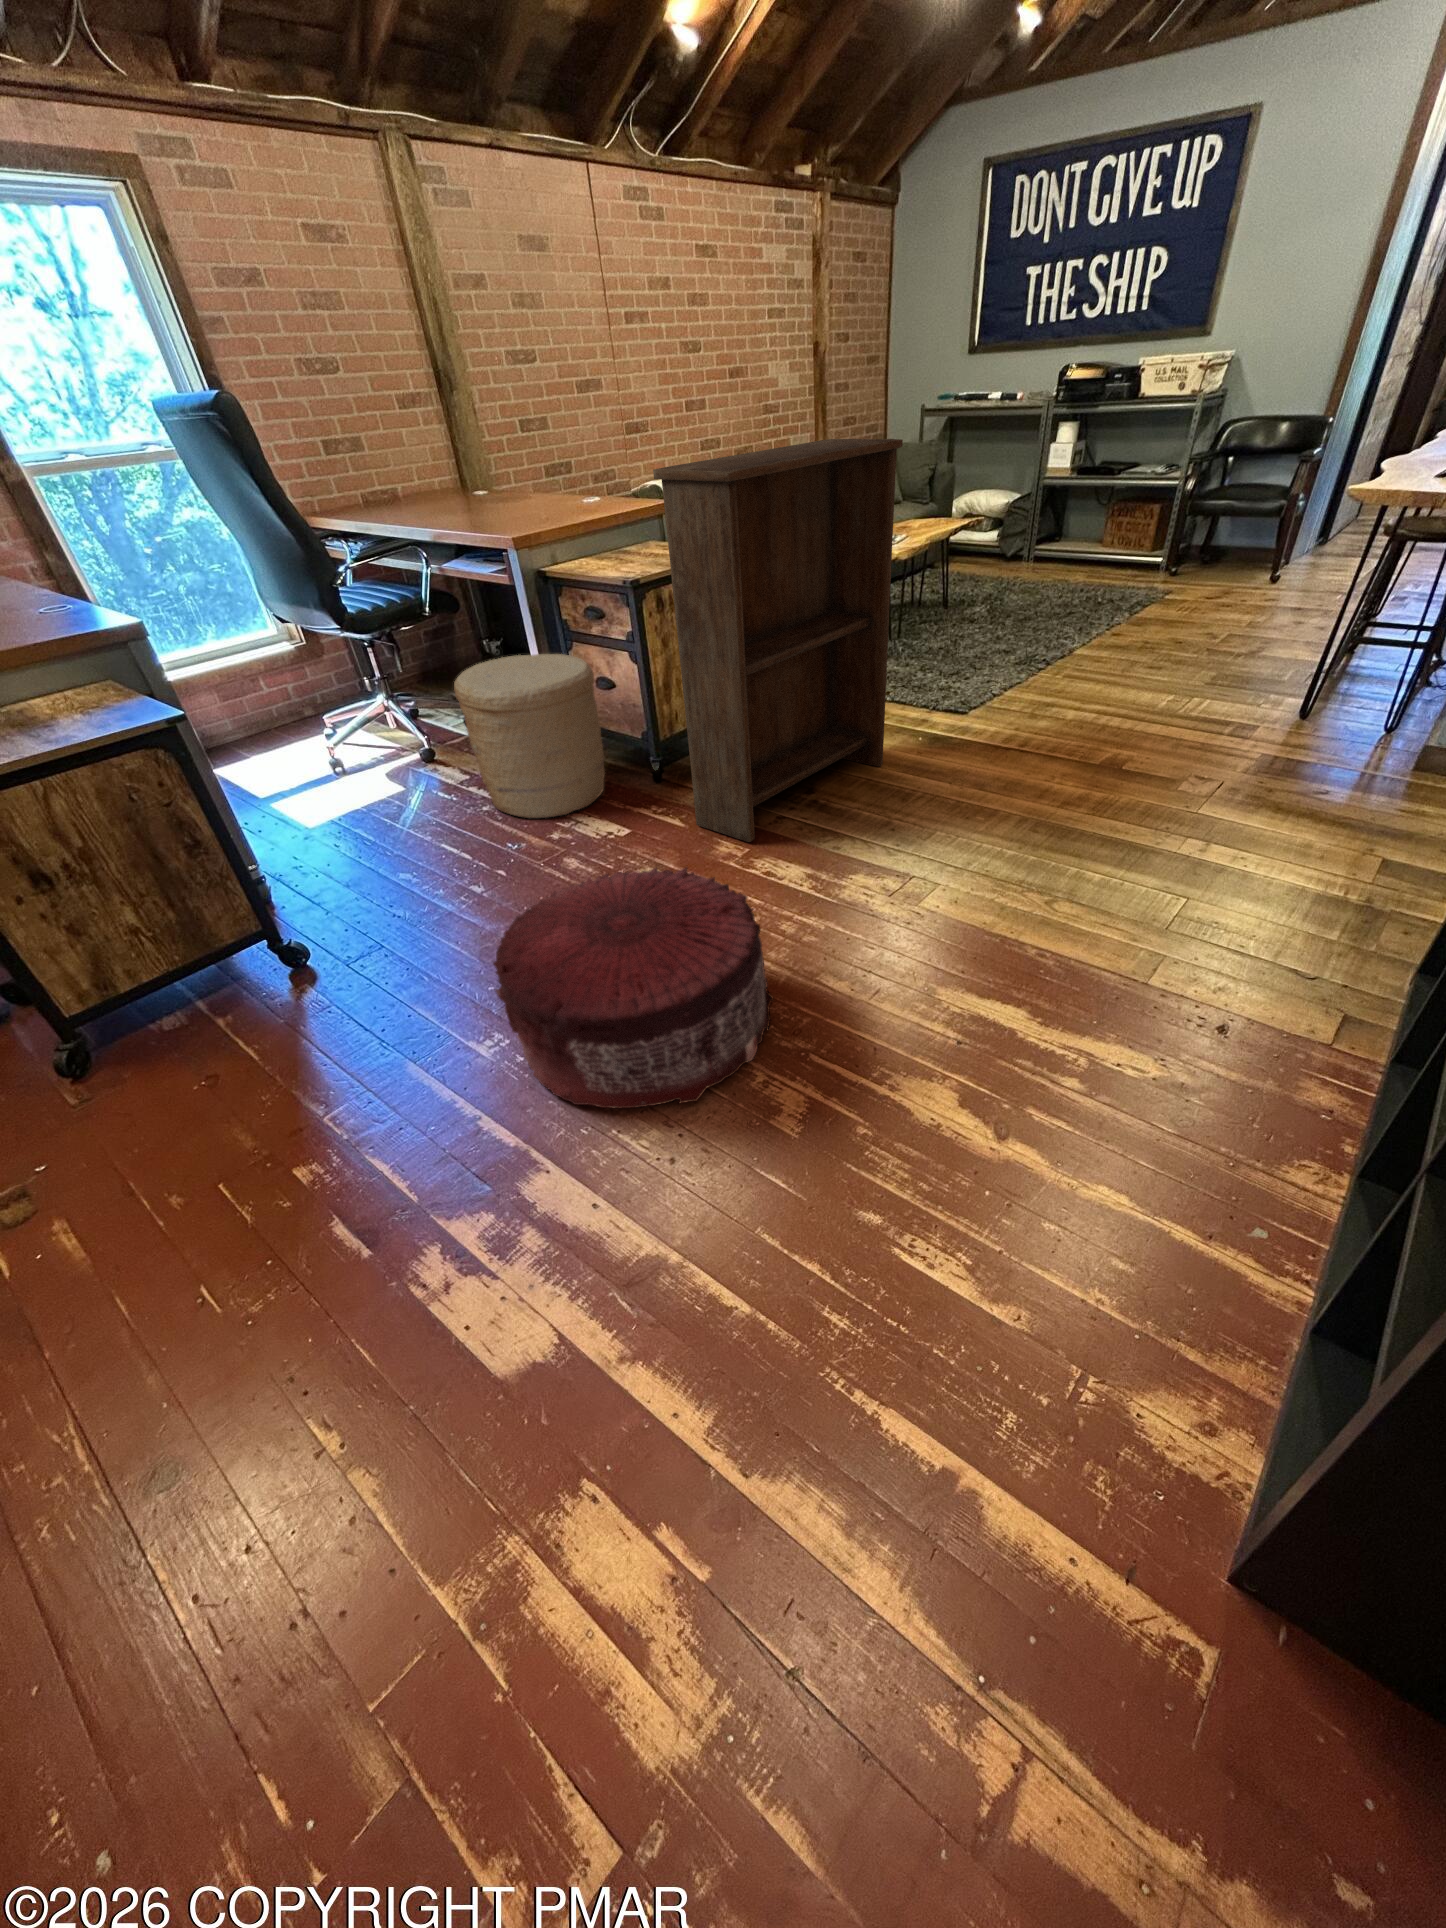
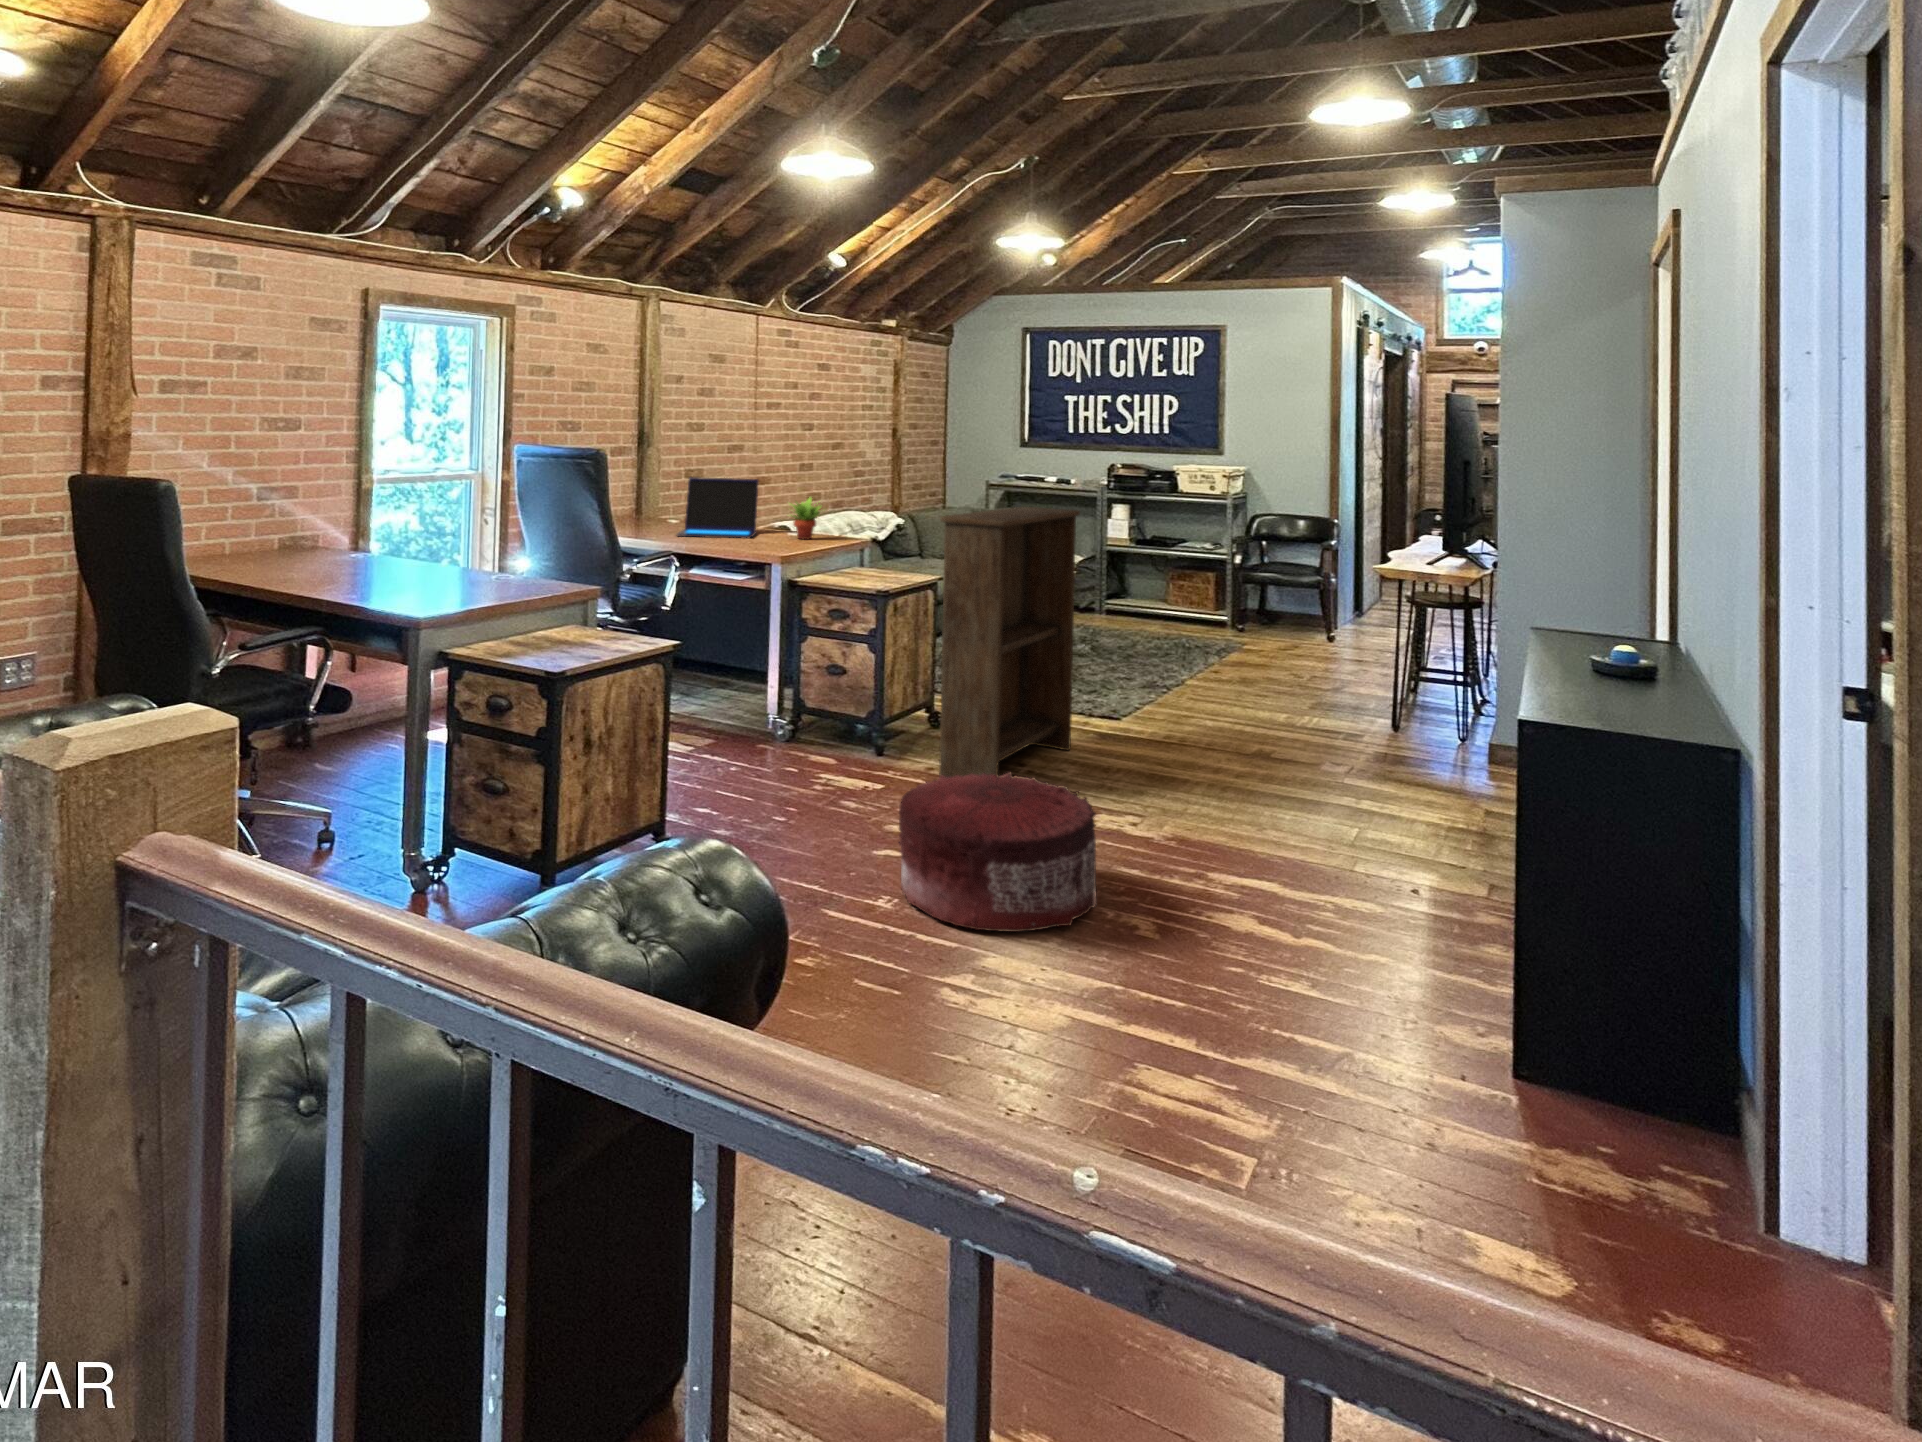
laptop: none [429,424,540,516] -> present [677,477,759,538]
succulent plant: none [548,445,600,509] -> present [791,497,825,539]
woven basket: present [454,654,605,818] -> none [730,642,846,776]

